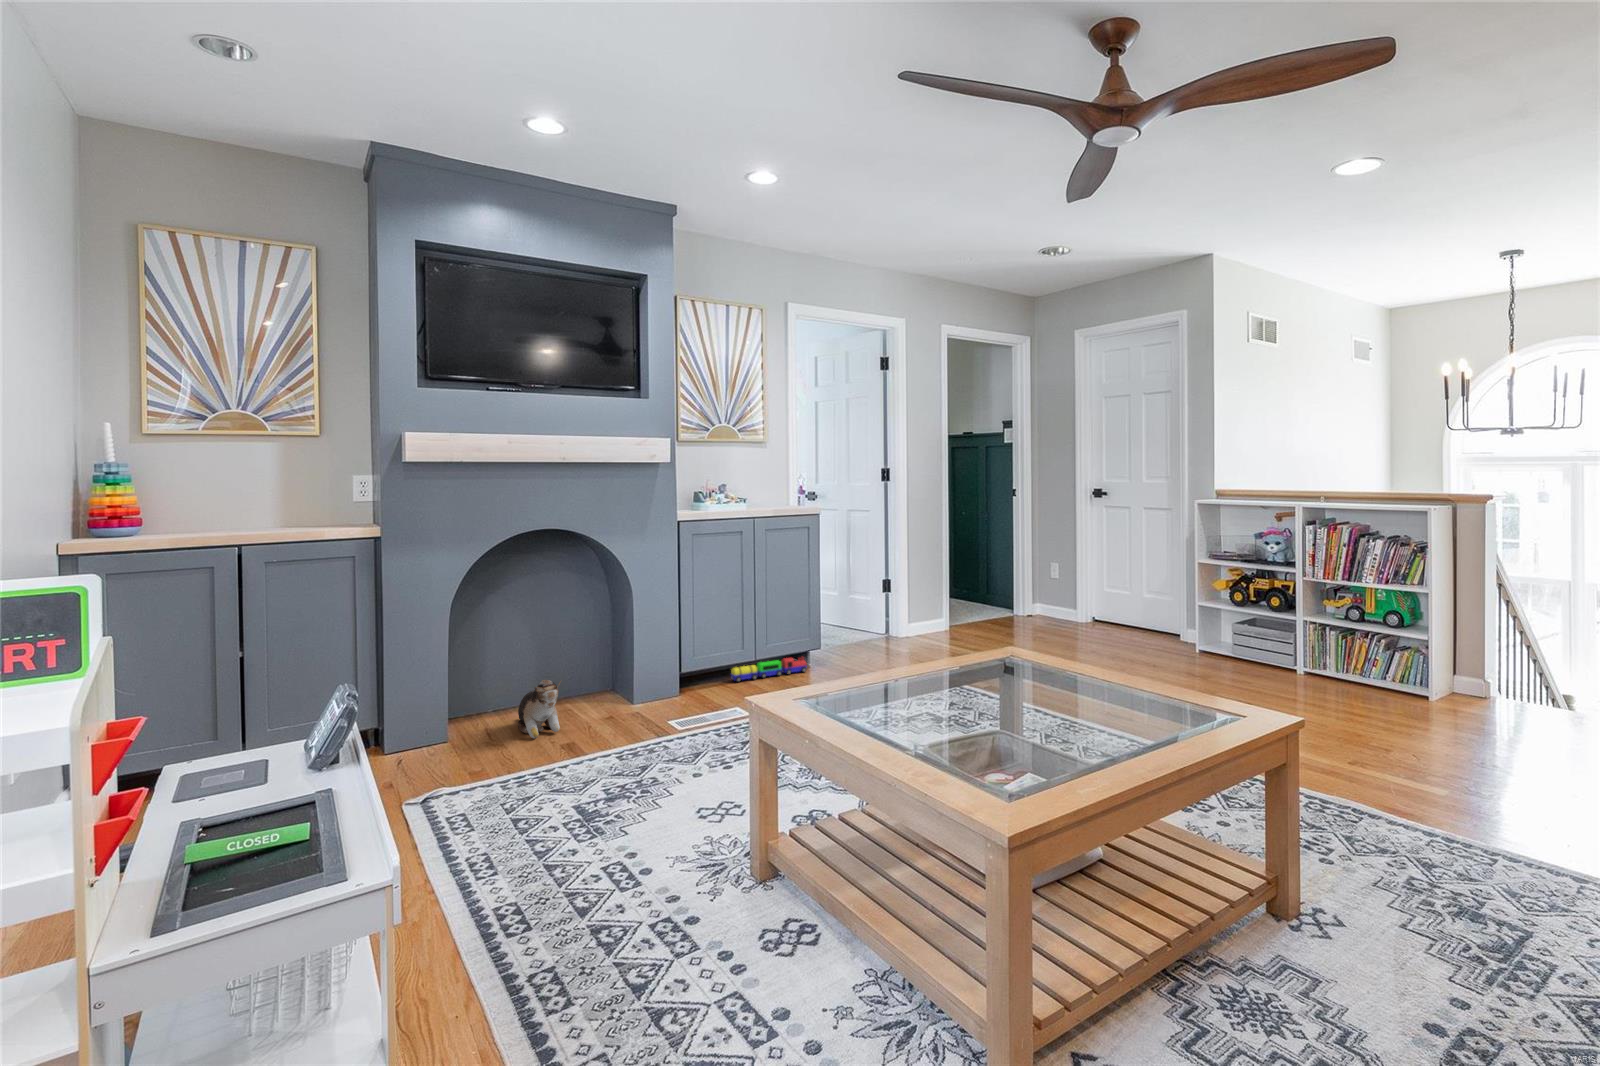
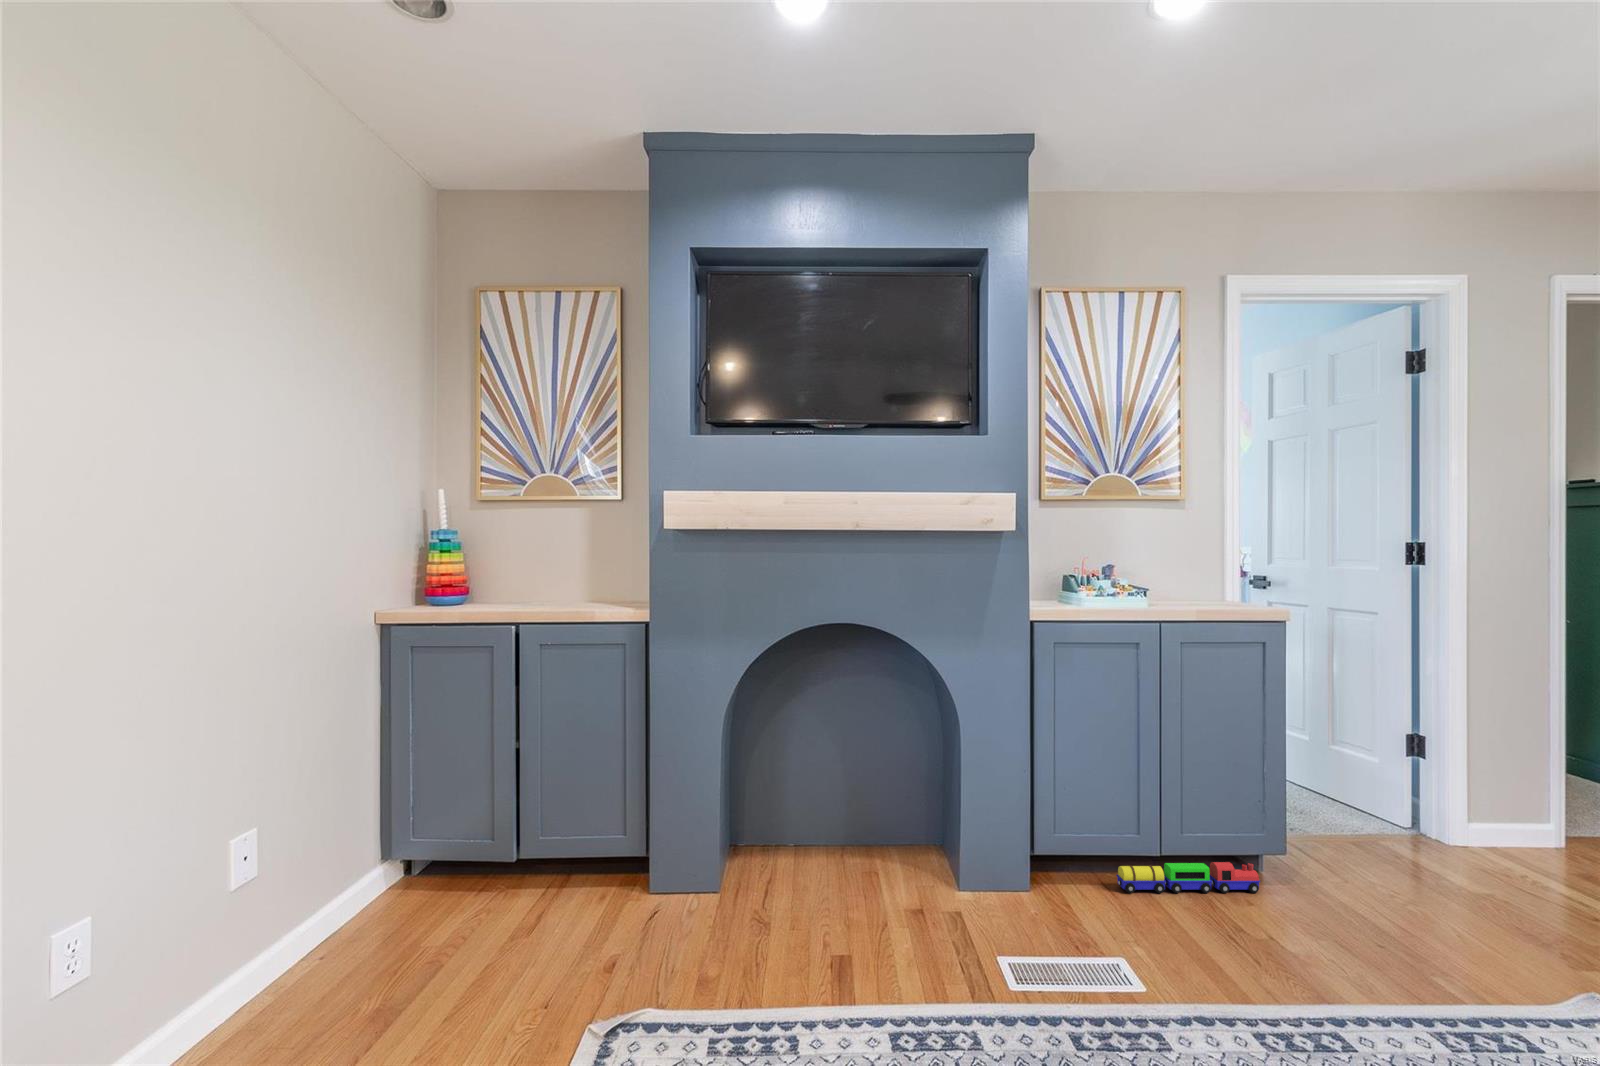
plush toy: present [518,680,561,738] -> none [769,862,823,952]

